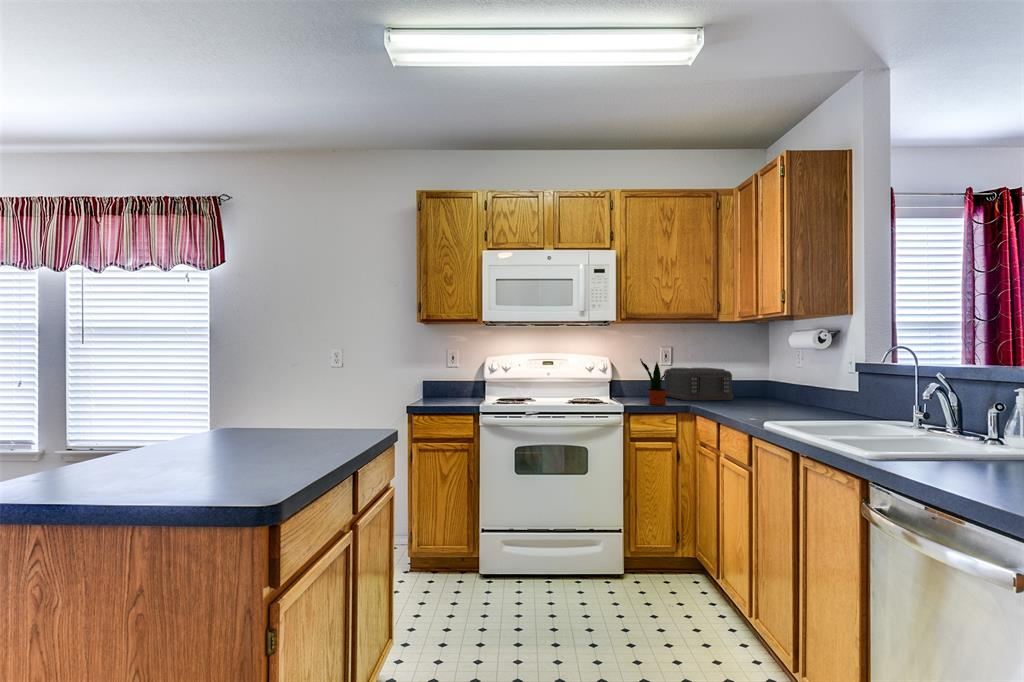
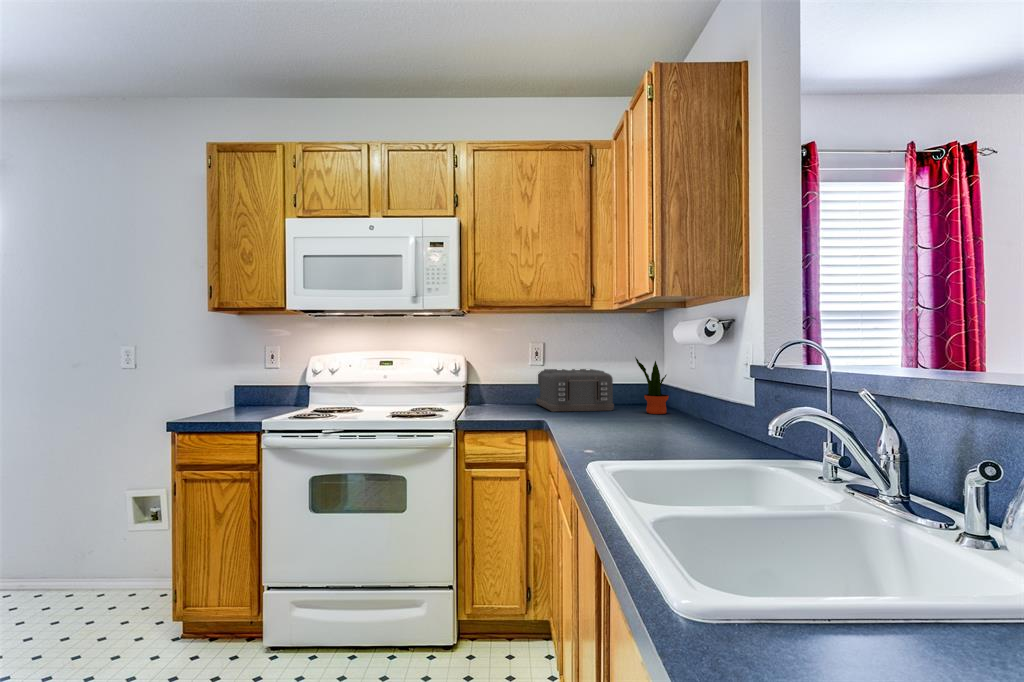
potted plant: present [640,359,667,405] -> present [635,357,669,414]

